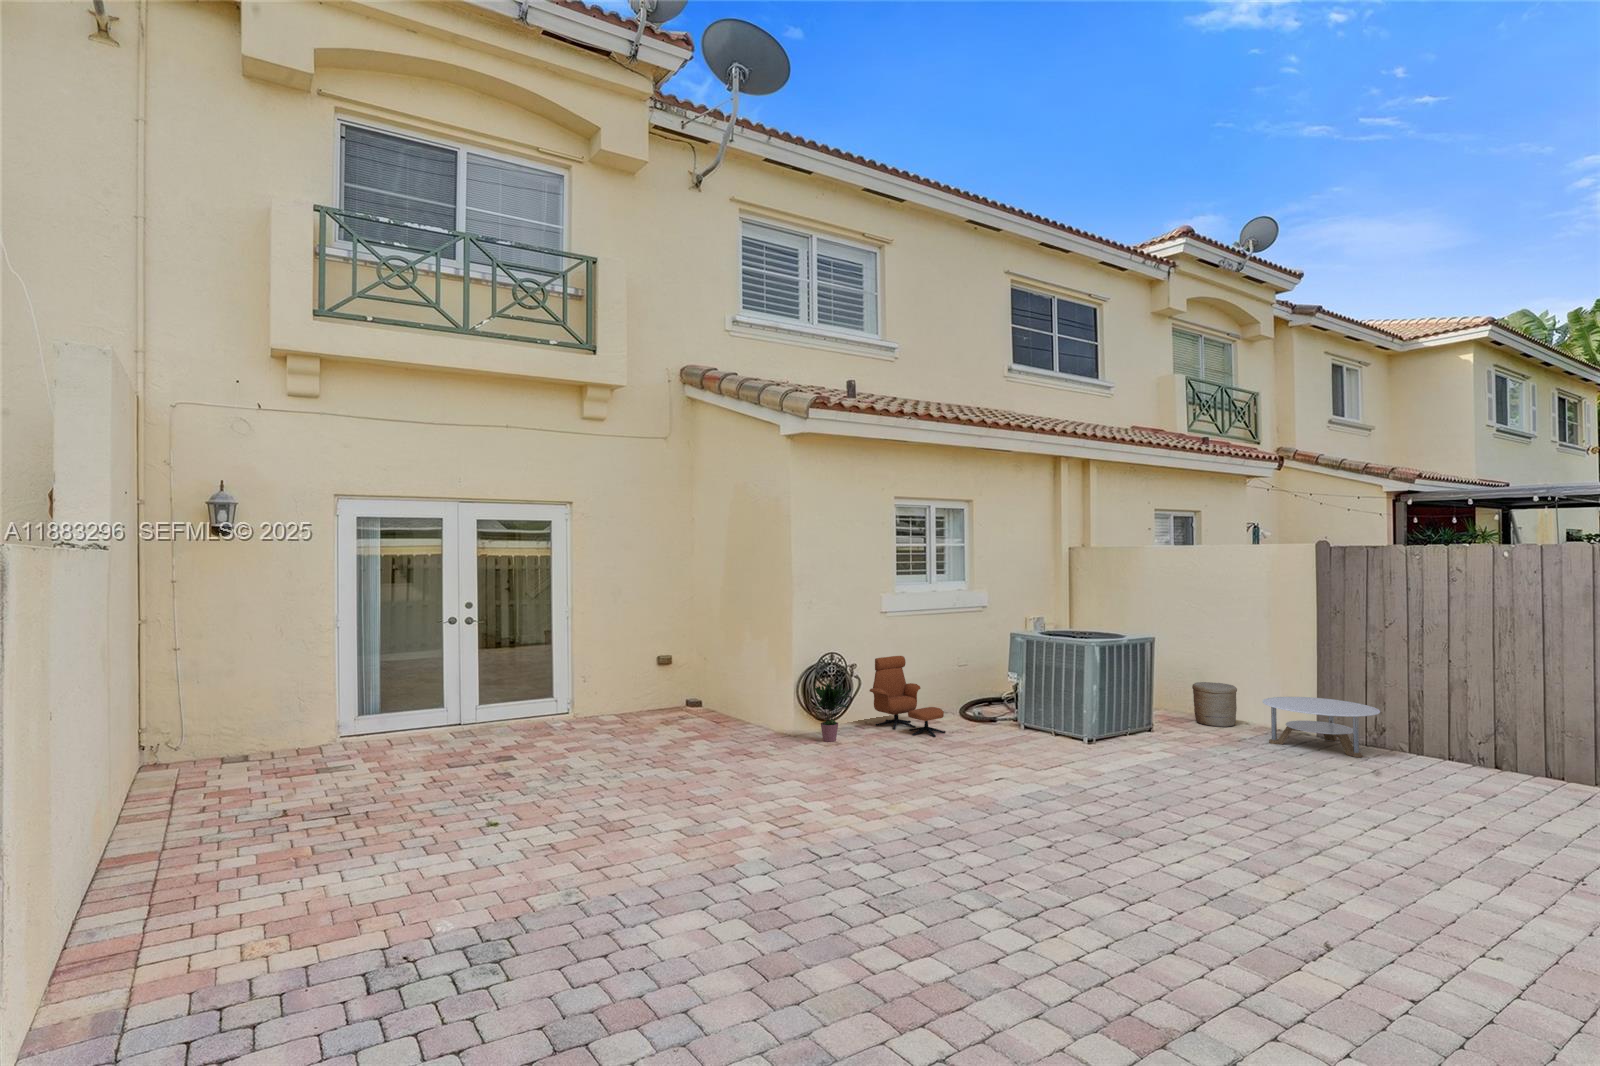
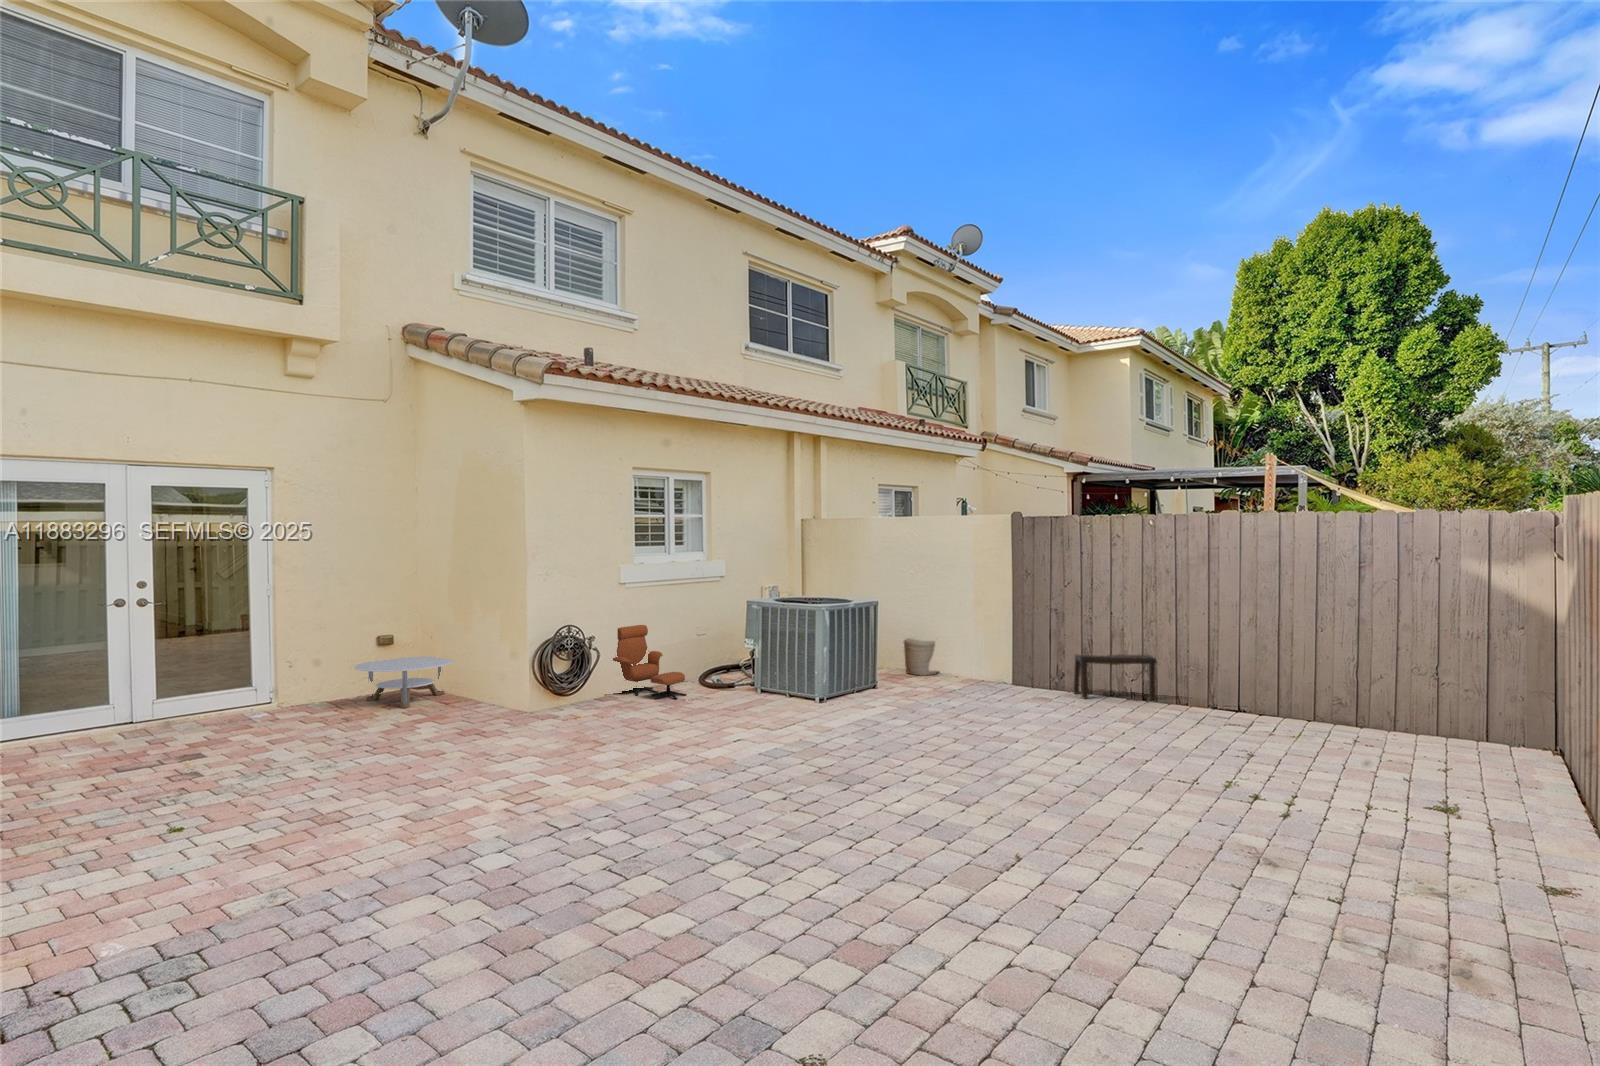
potted plant: present [815,683,852,742] -> none [556,650,598,711]
round table: present [1262,697,1380,757] -> present [354,657,454,708]
bench: none [1428,717,1558,785] -> present [1073,654,1157,700]

